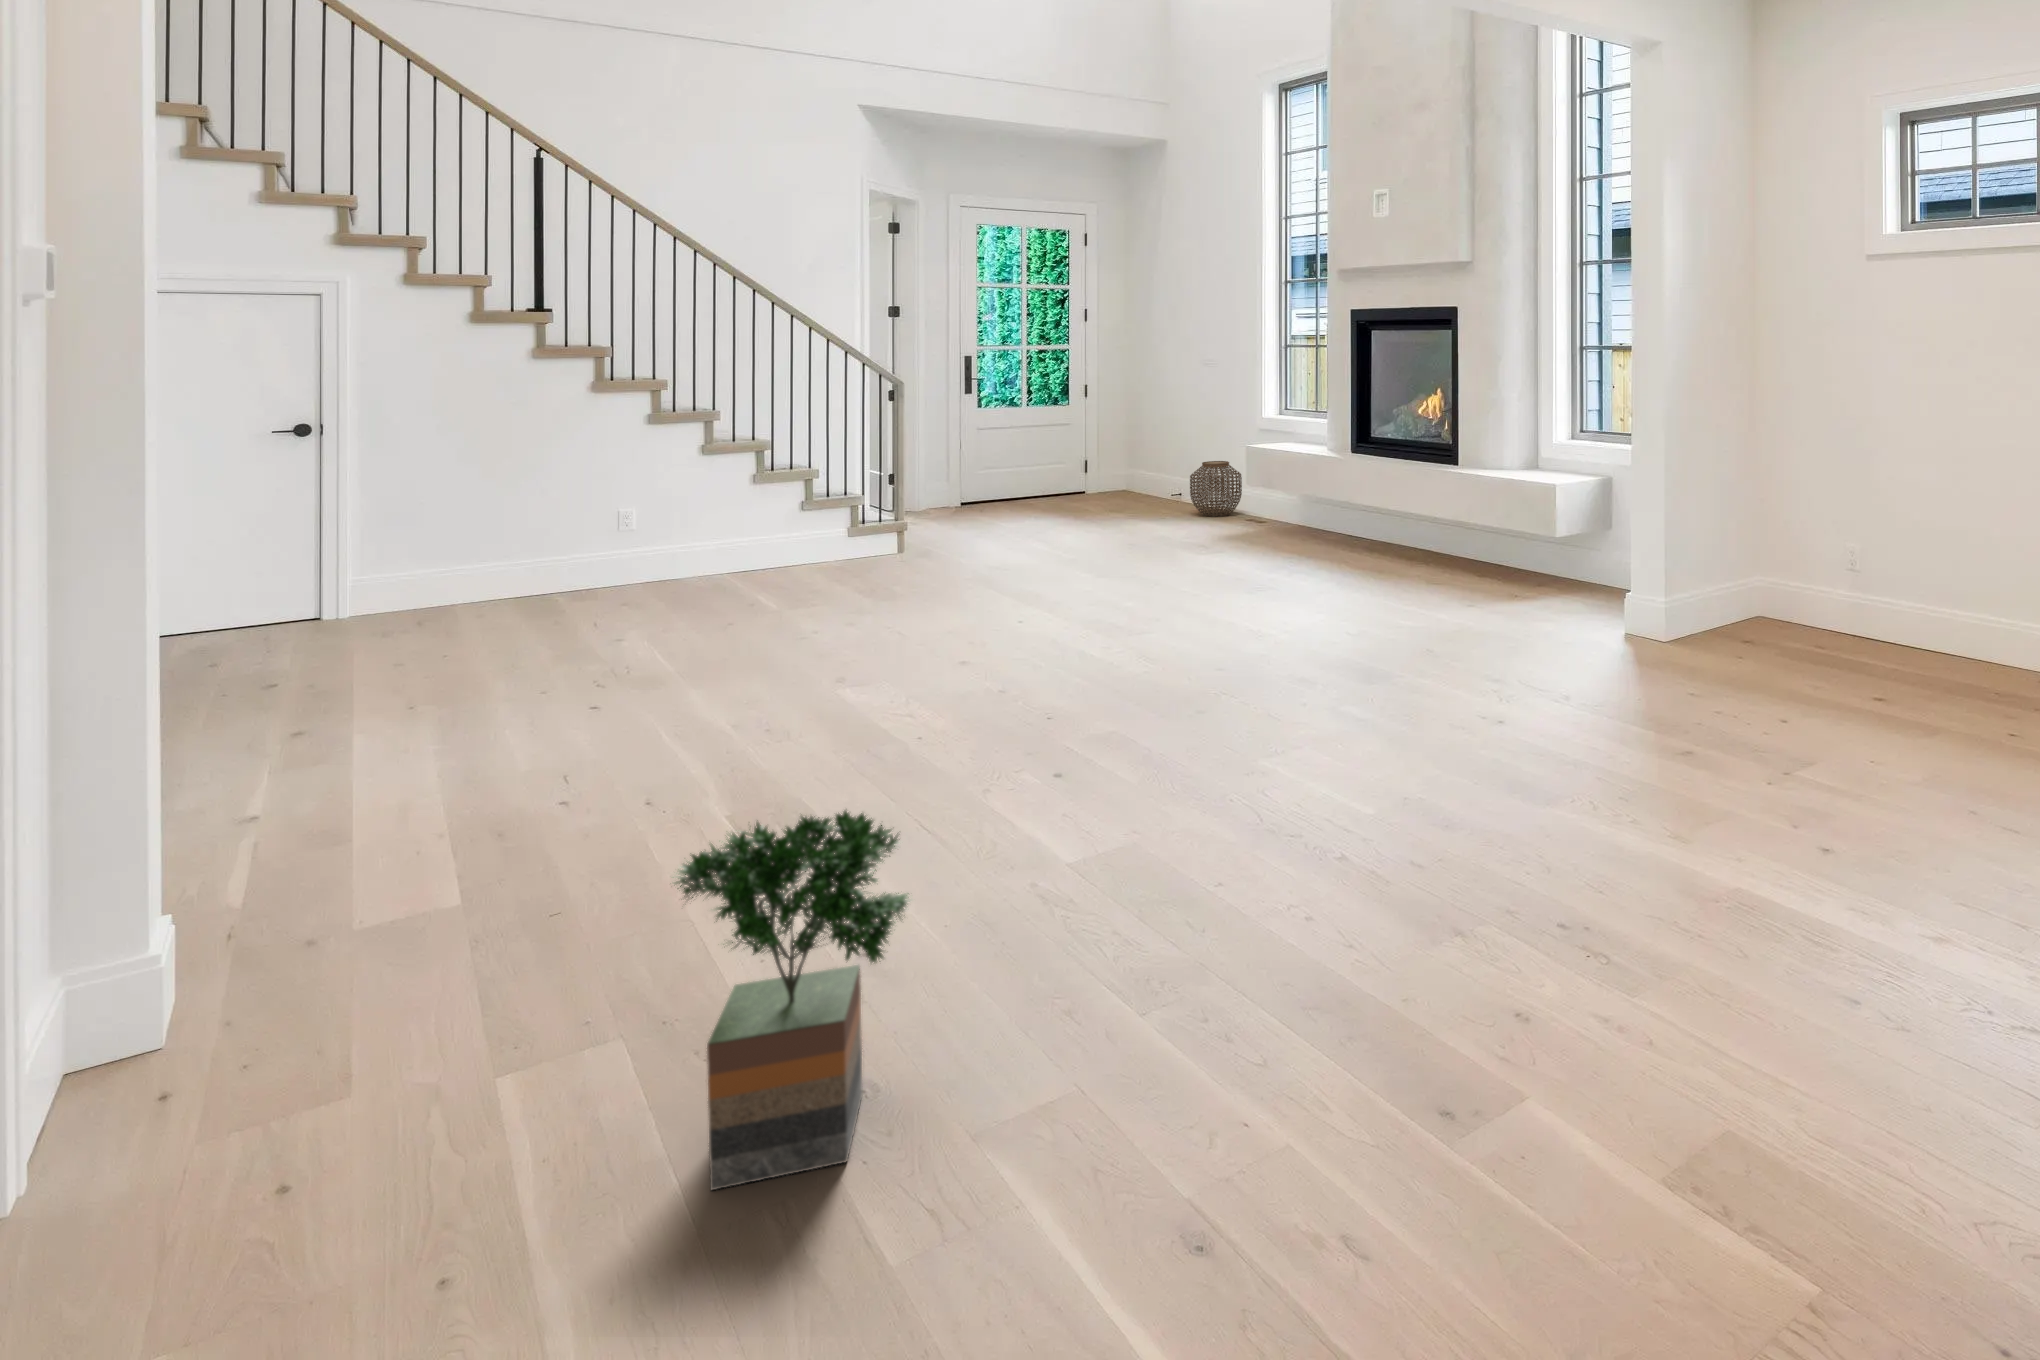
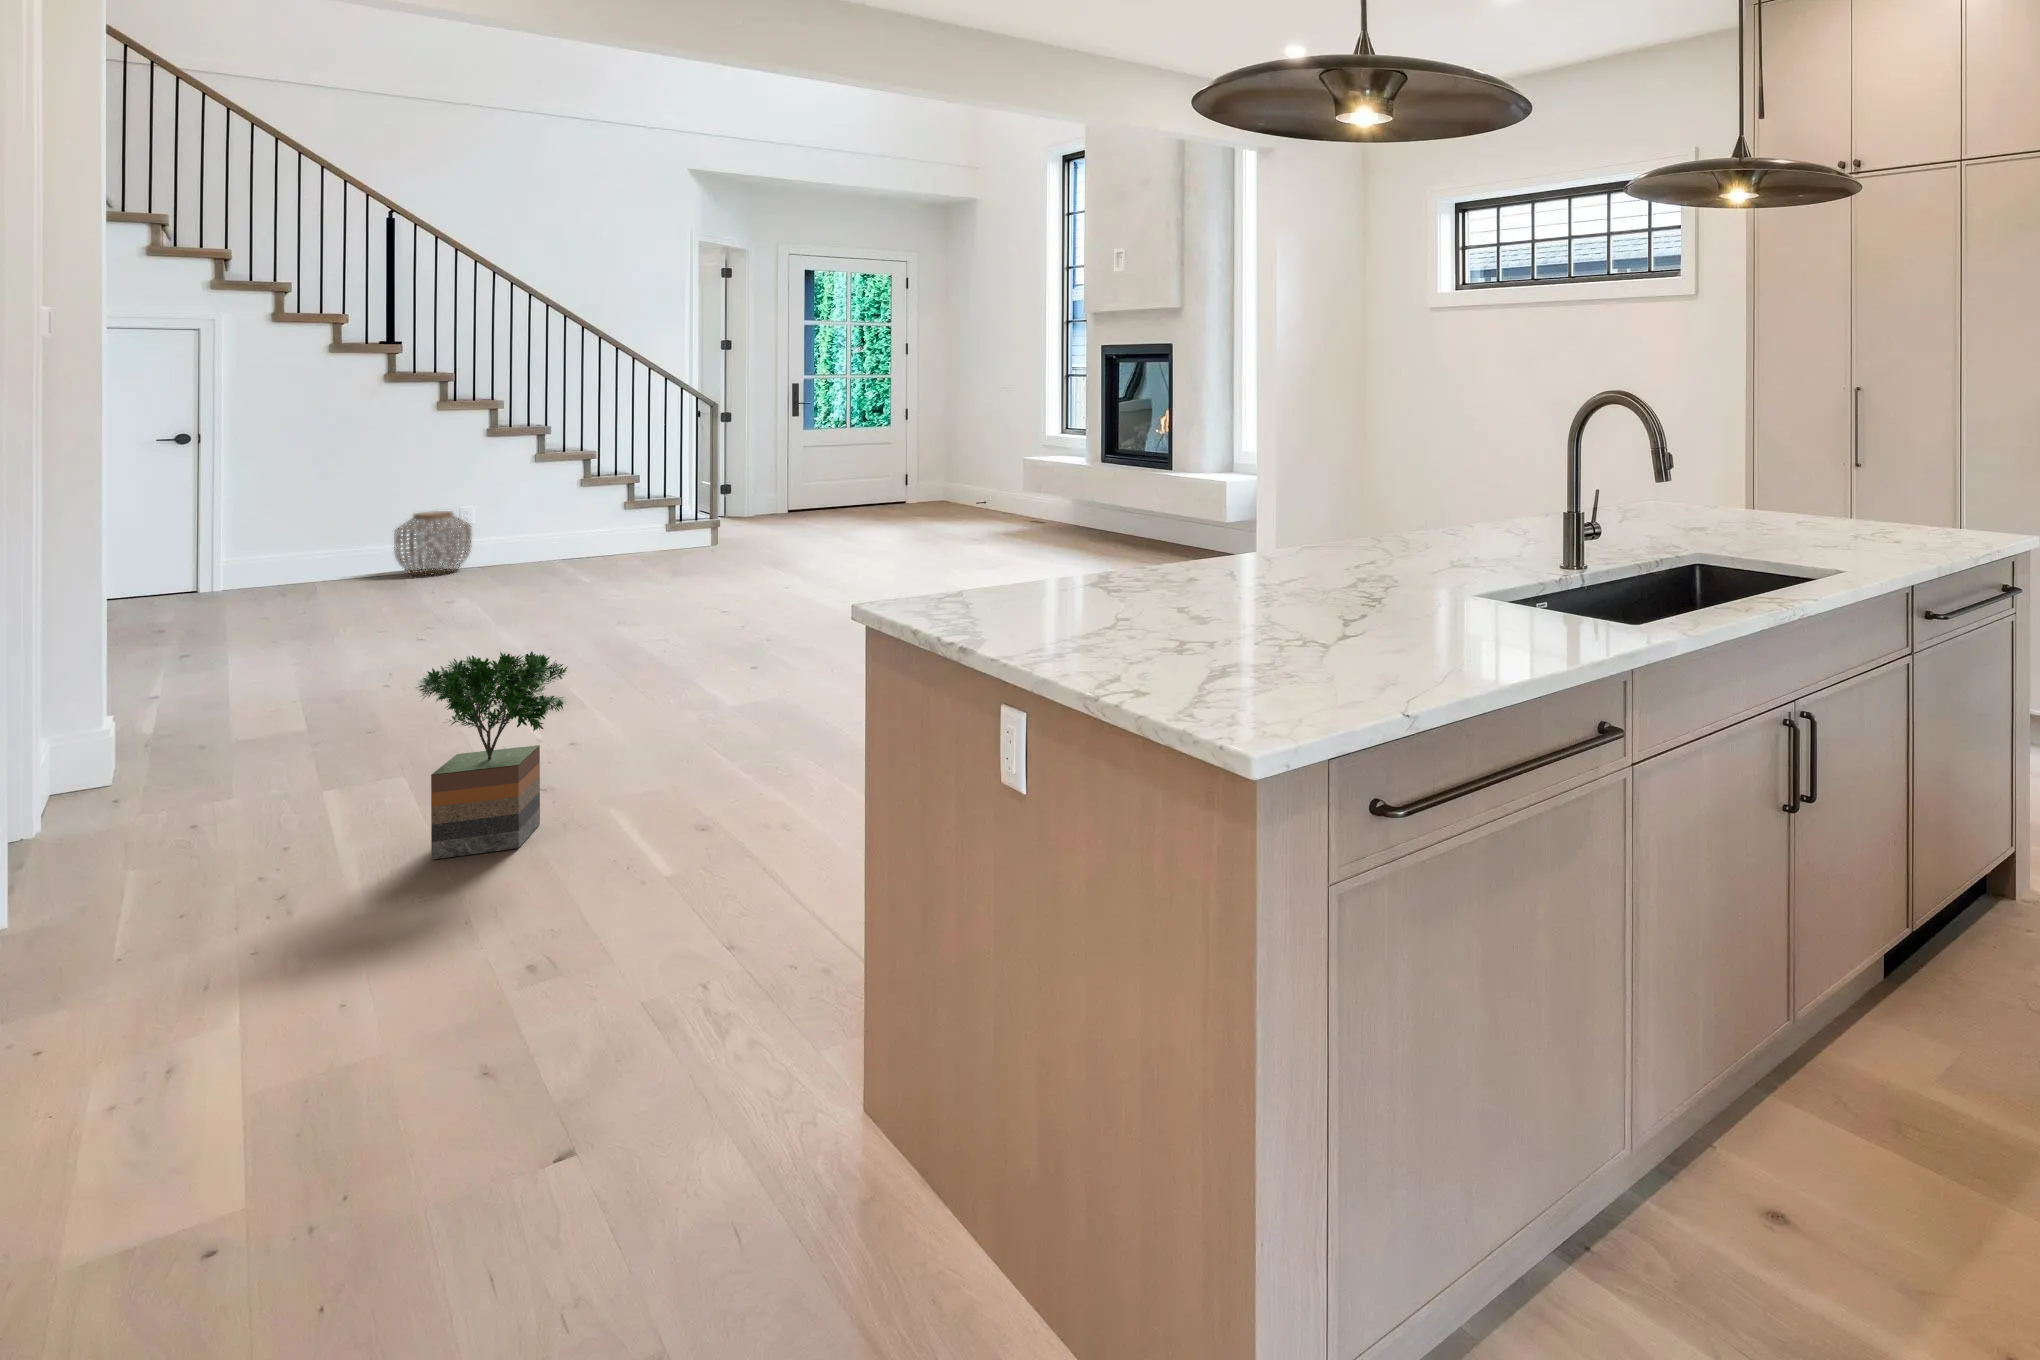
woven basket: present [1190,461,1242,516] -> present [394,511,471,576]

